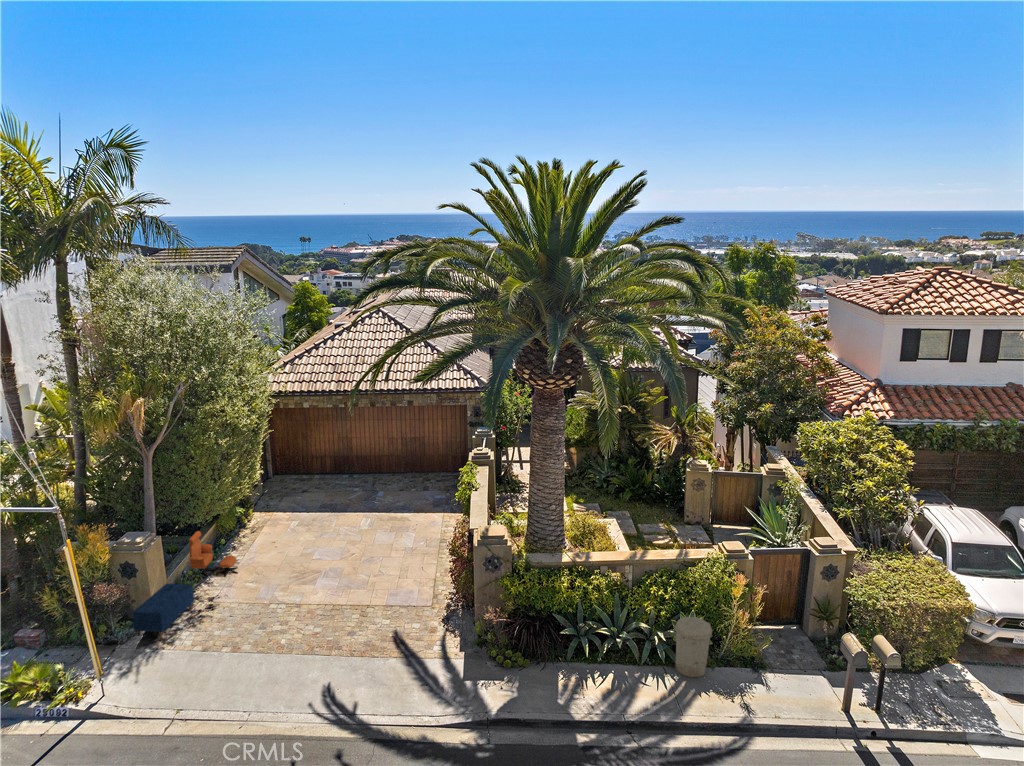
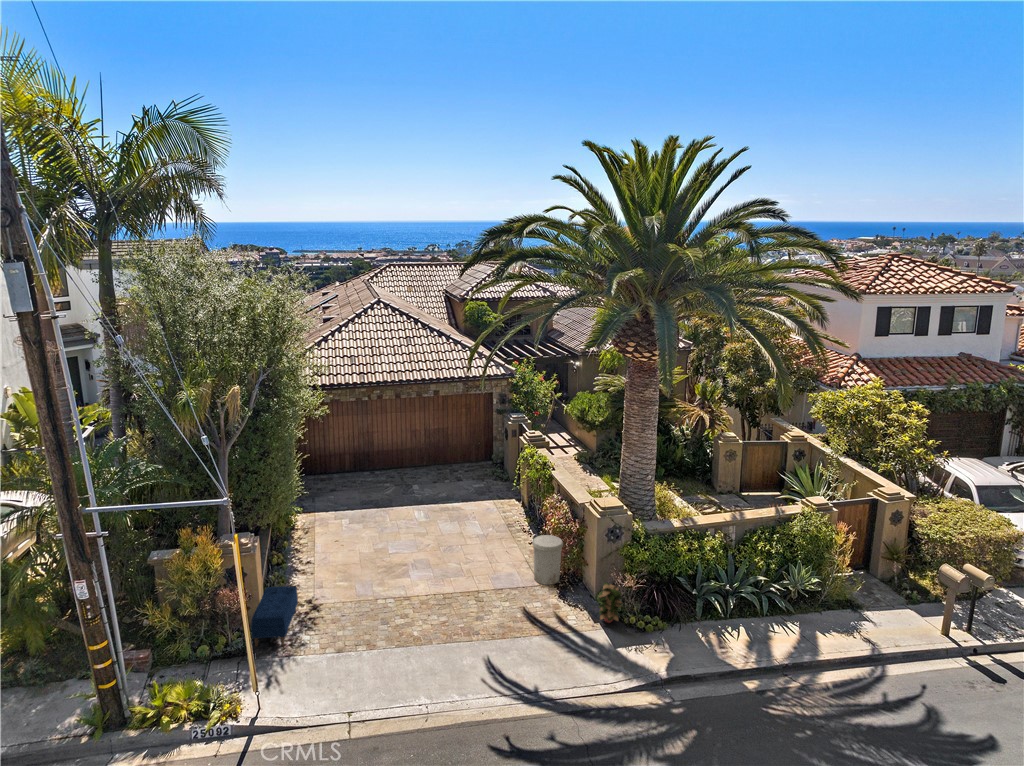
lounge chair: present [189,531,238,577] -> none [269,532,321,581]
decorative plant: none [464,611,491,653] -> present [597,582,622,623]
trash can: present [675,617,712,677] -> present [532,535,563,585]

